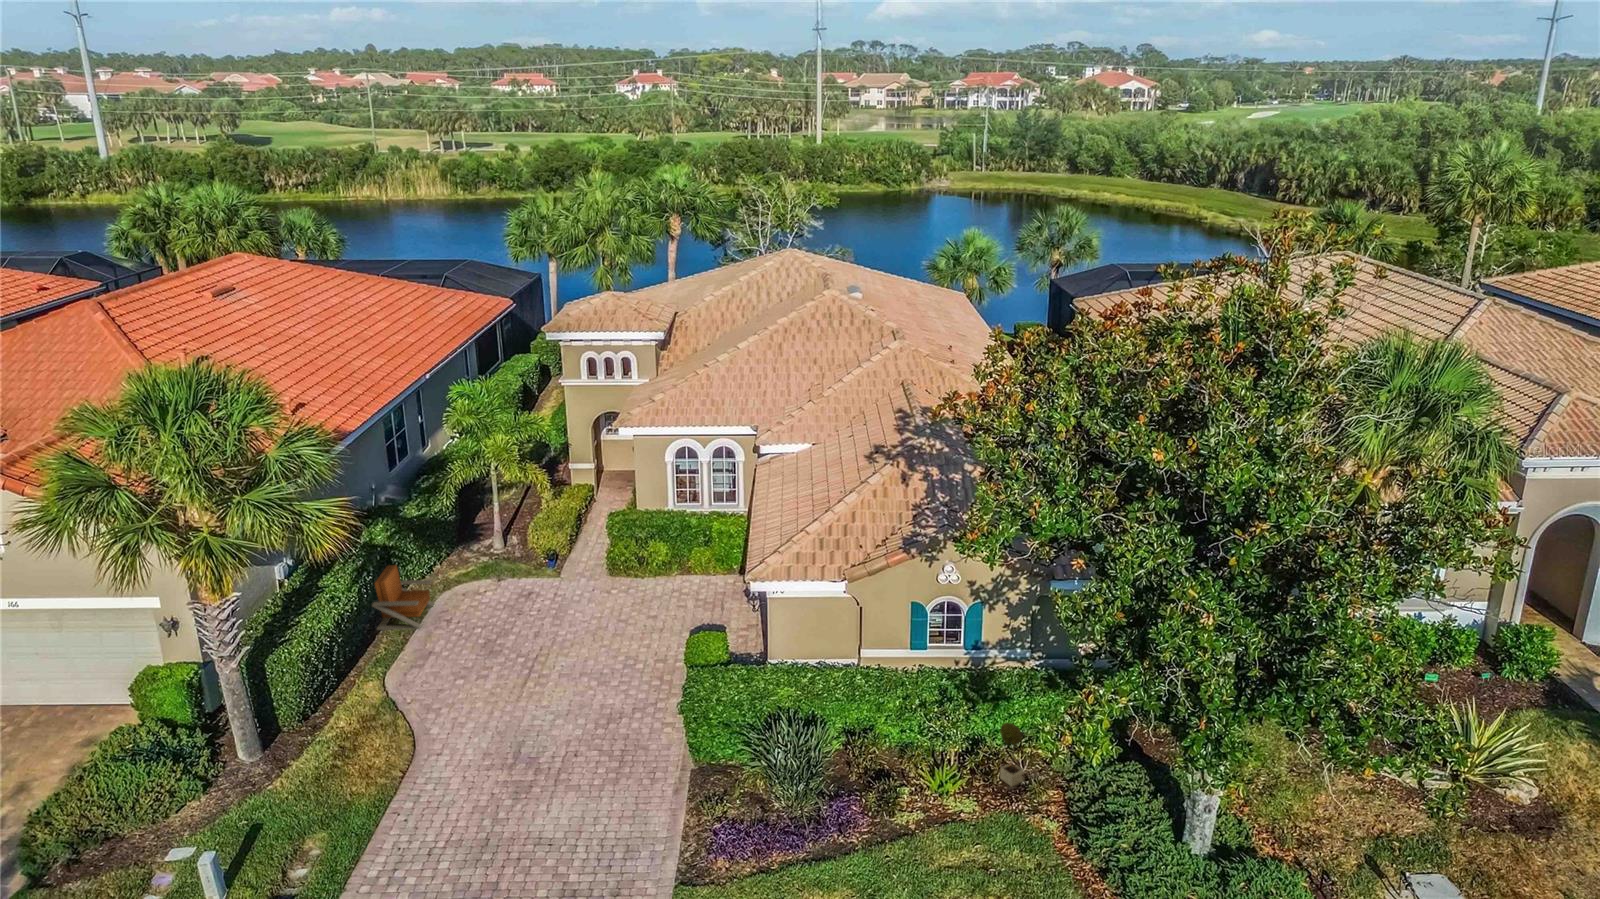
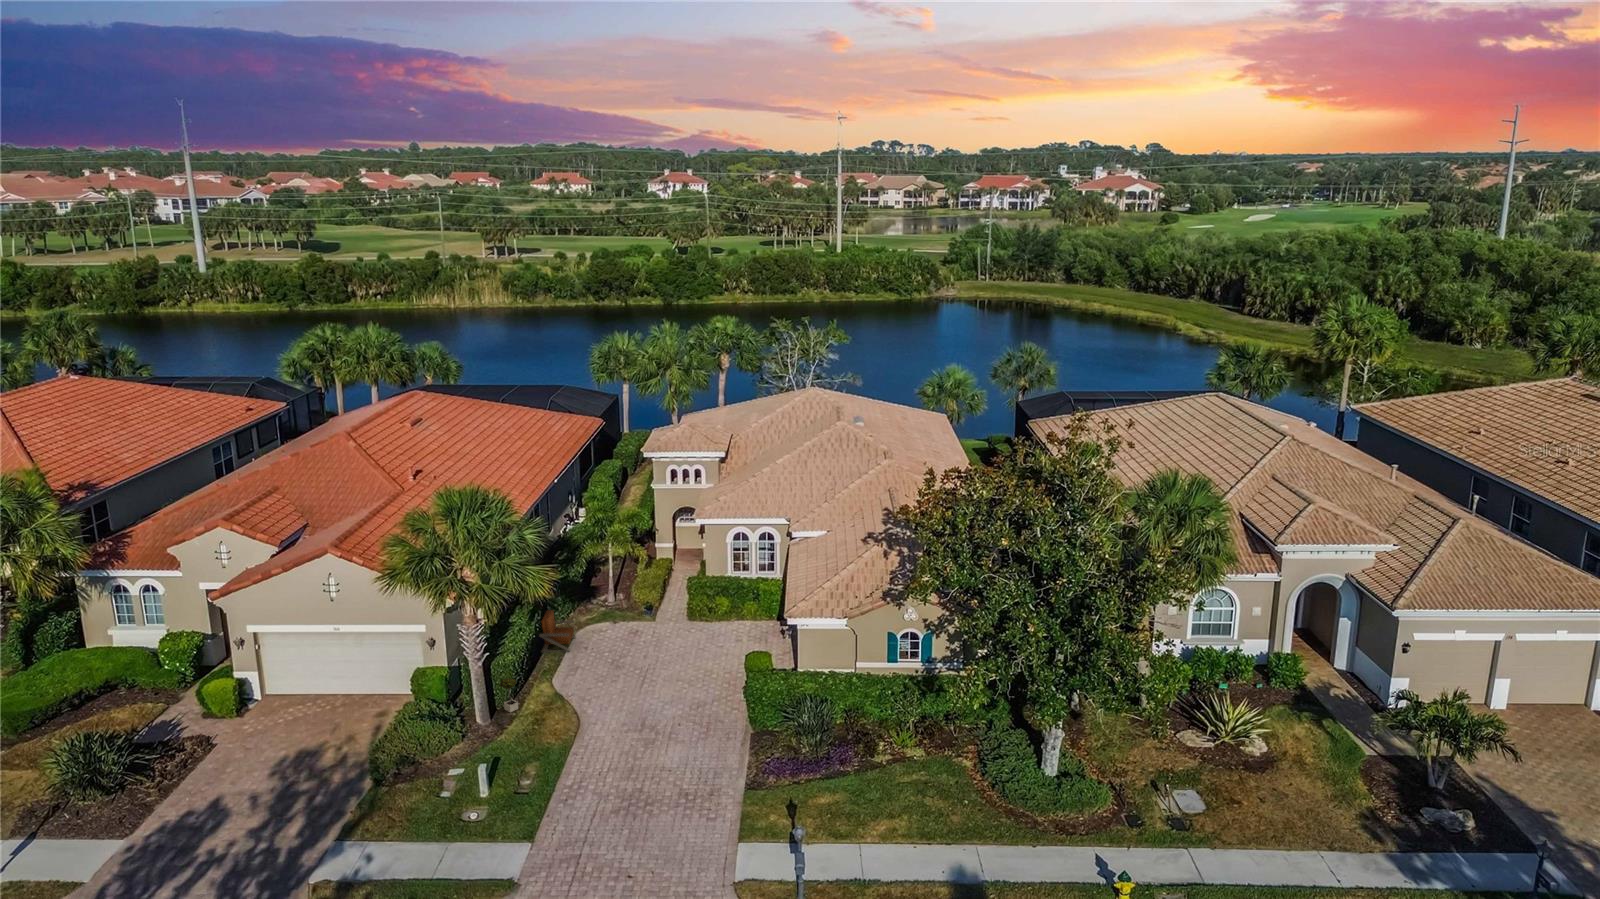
potted tree: present [1000,723,1024,787] -> present [500,678,518,712]

